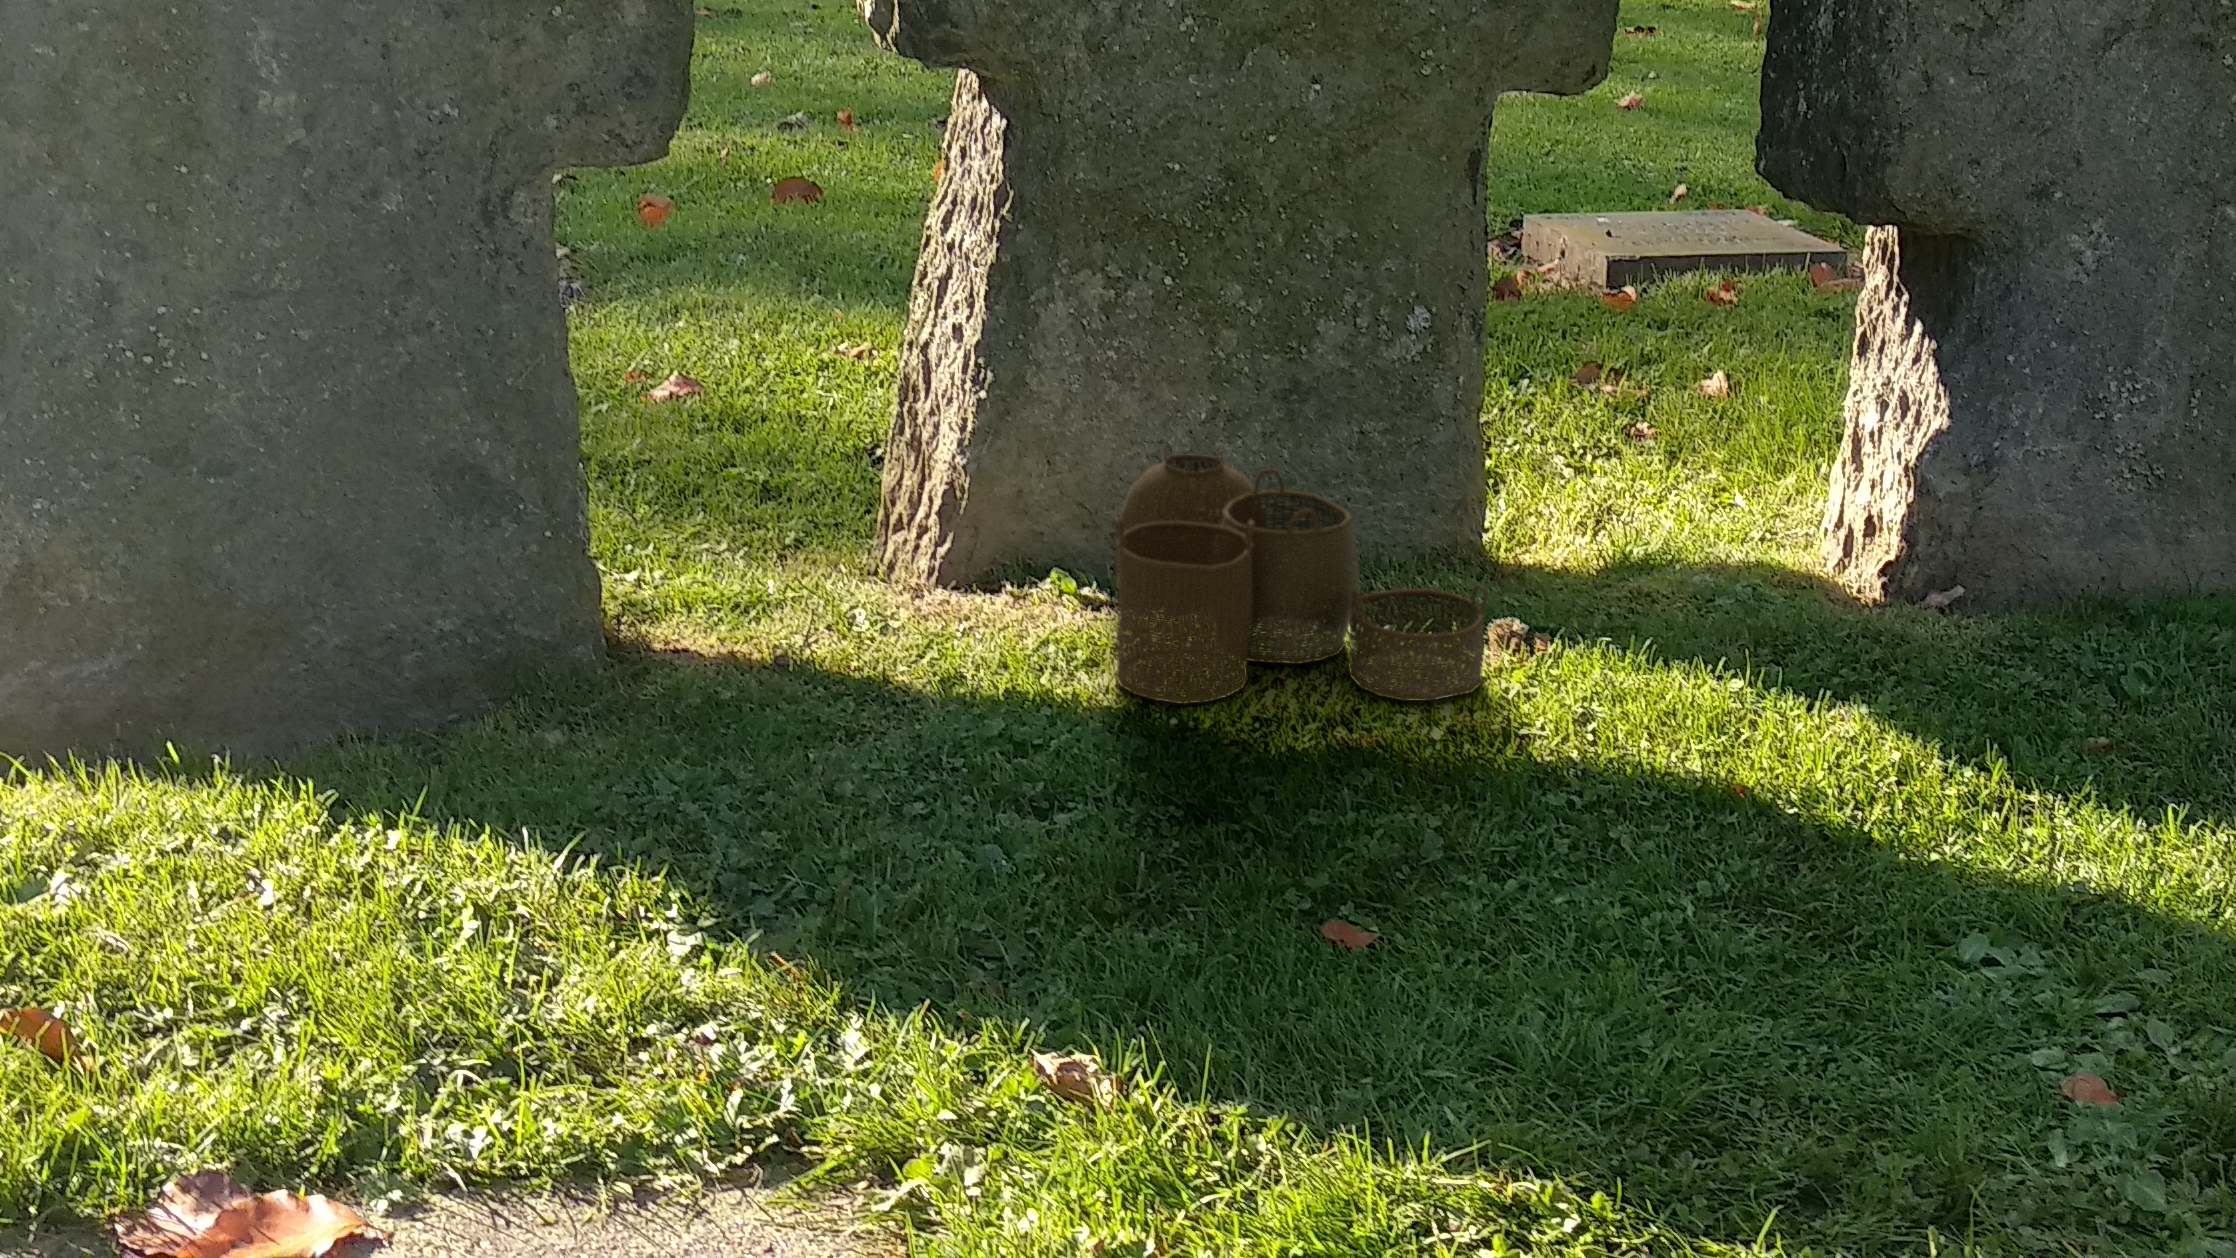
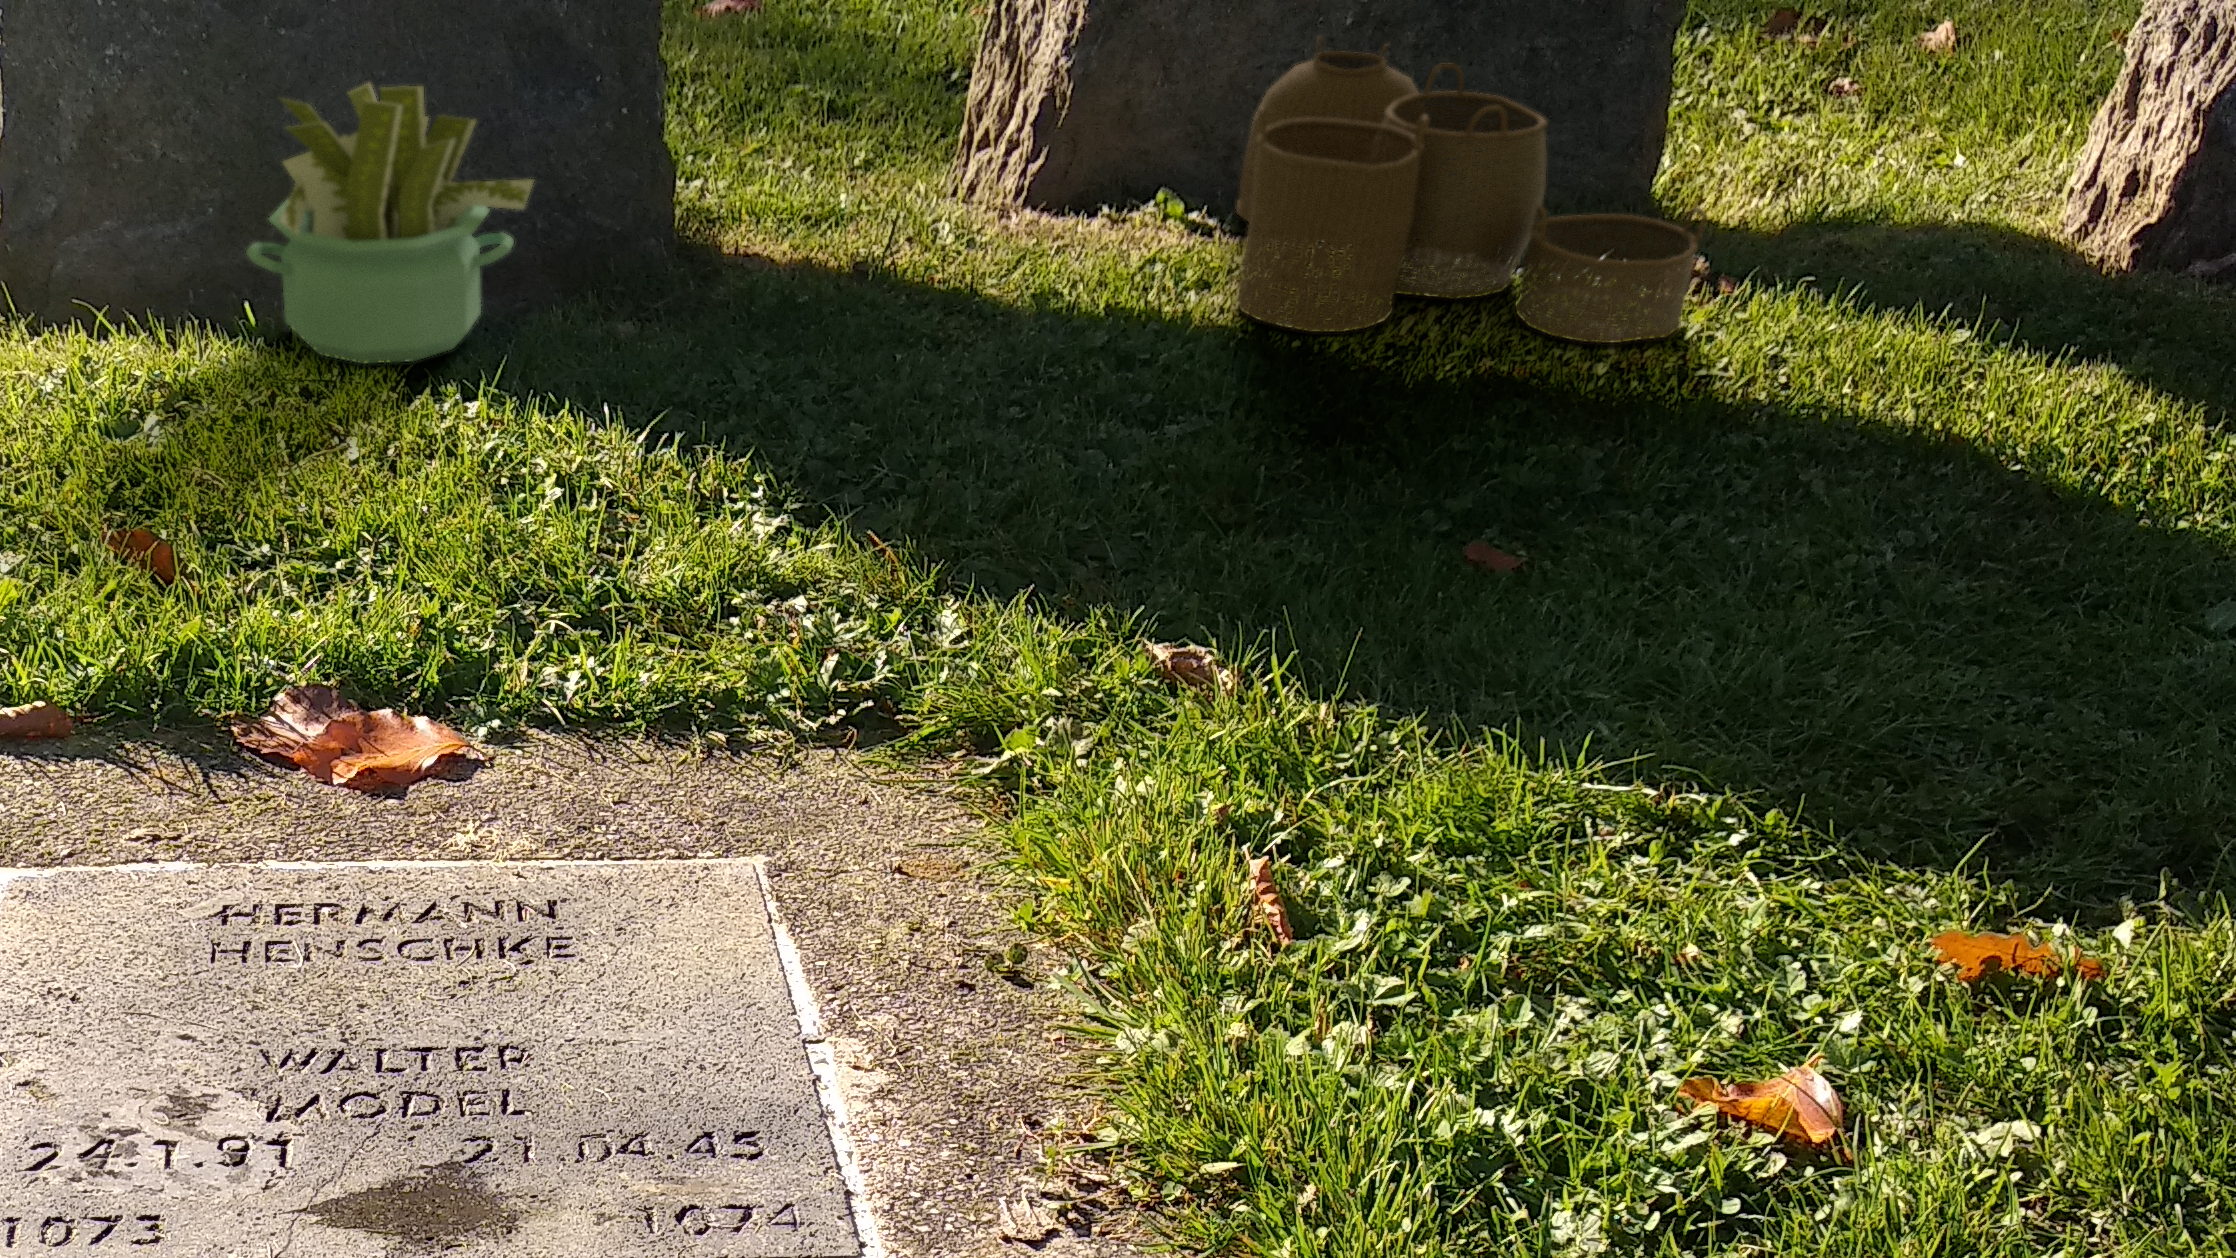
decorative plant: none [189,528,473,789] -> present [247,83,533,364]

